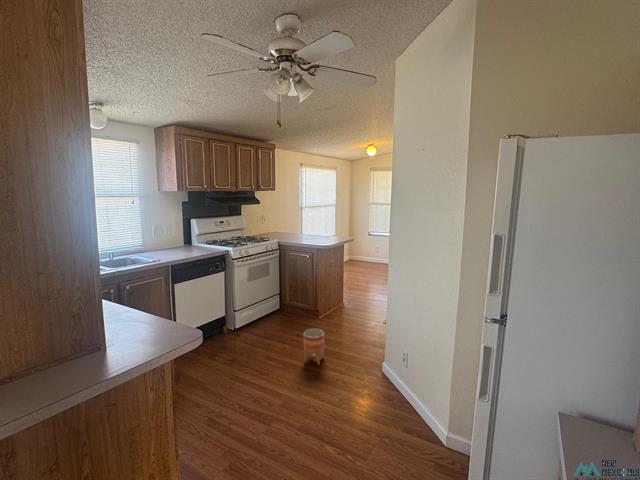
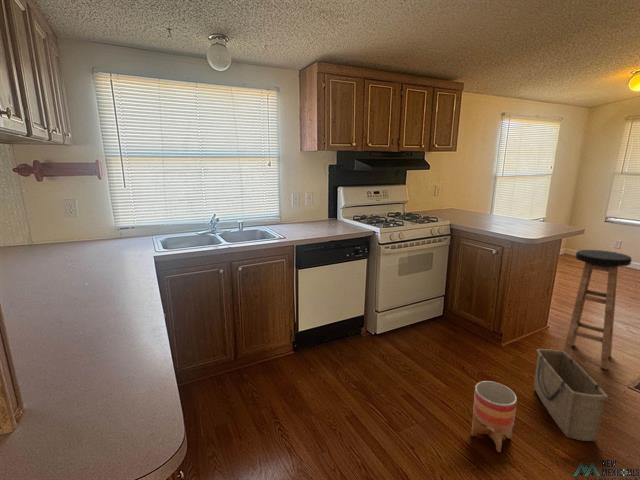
bar stool: none [348,251,371,317] -> present [563,250,631,369]
basket: none [333,308,363,350] -> present [534,349,608,441]

